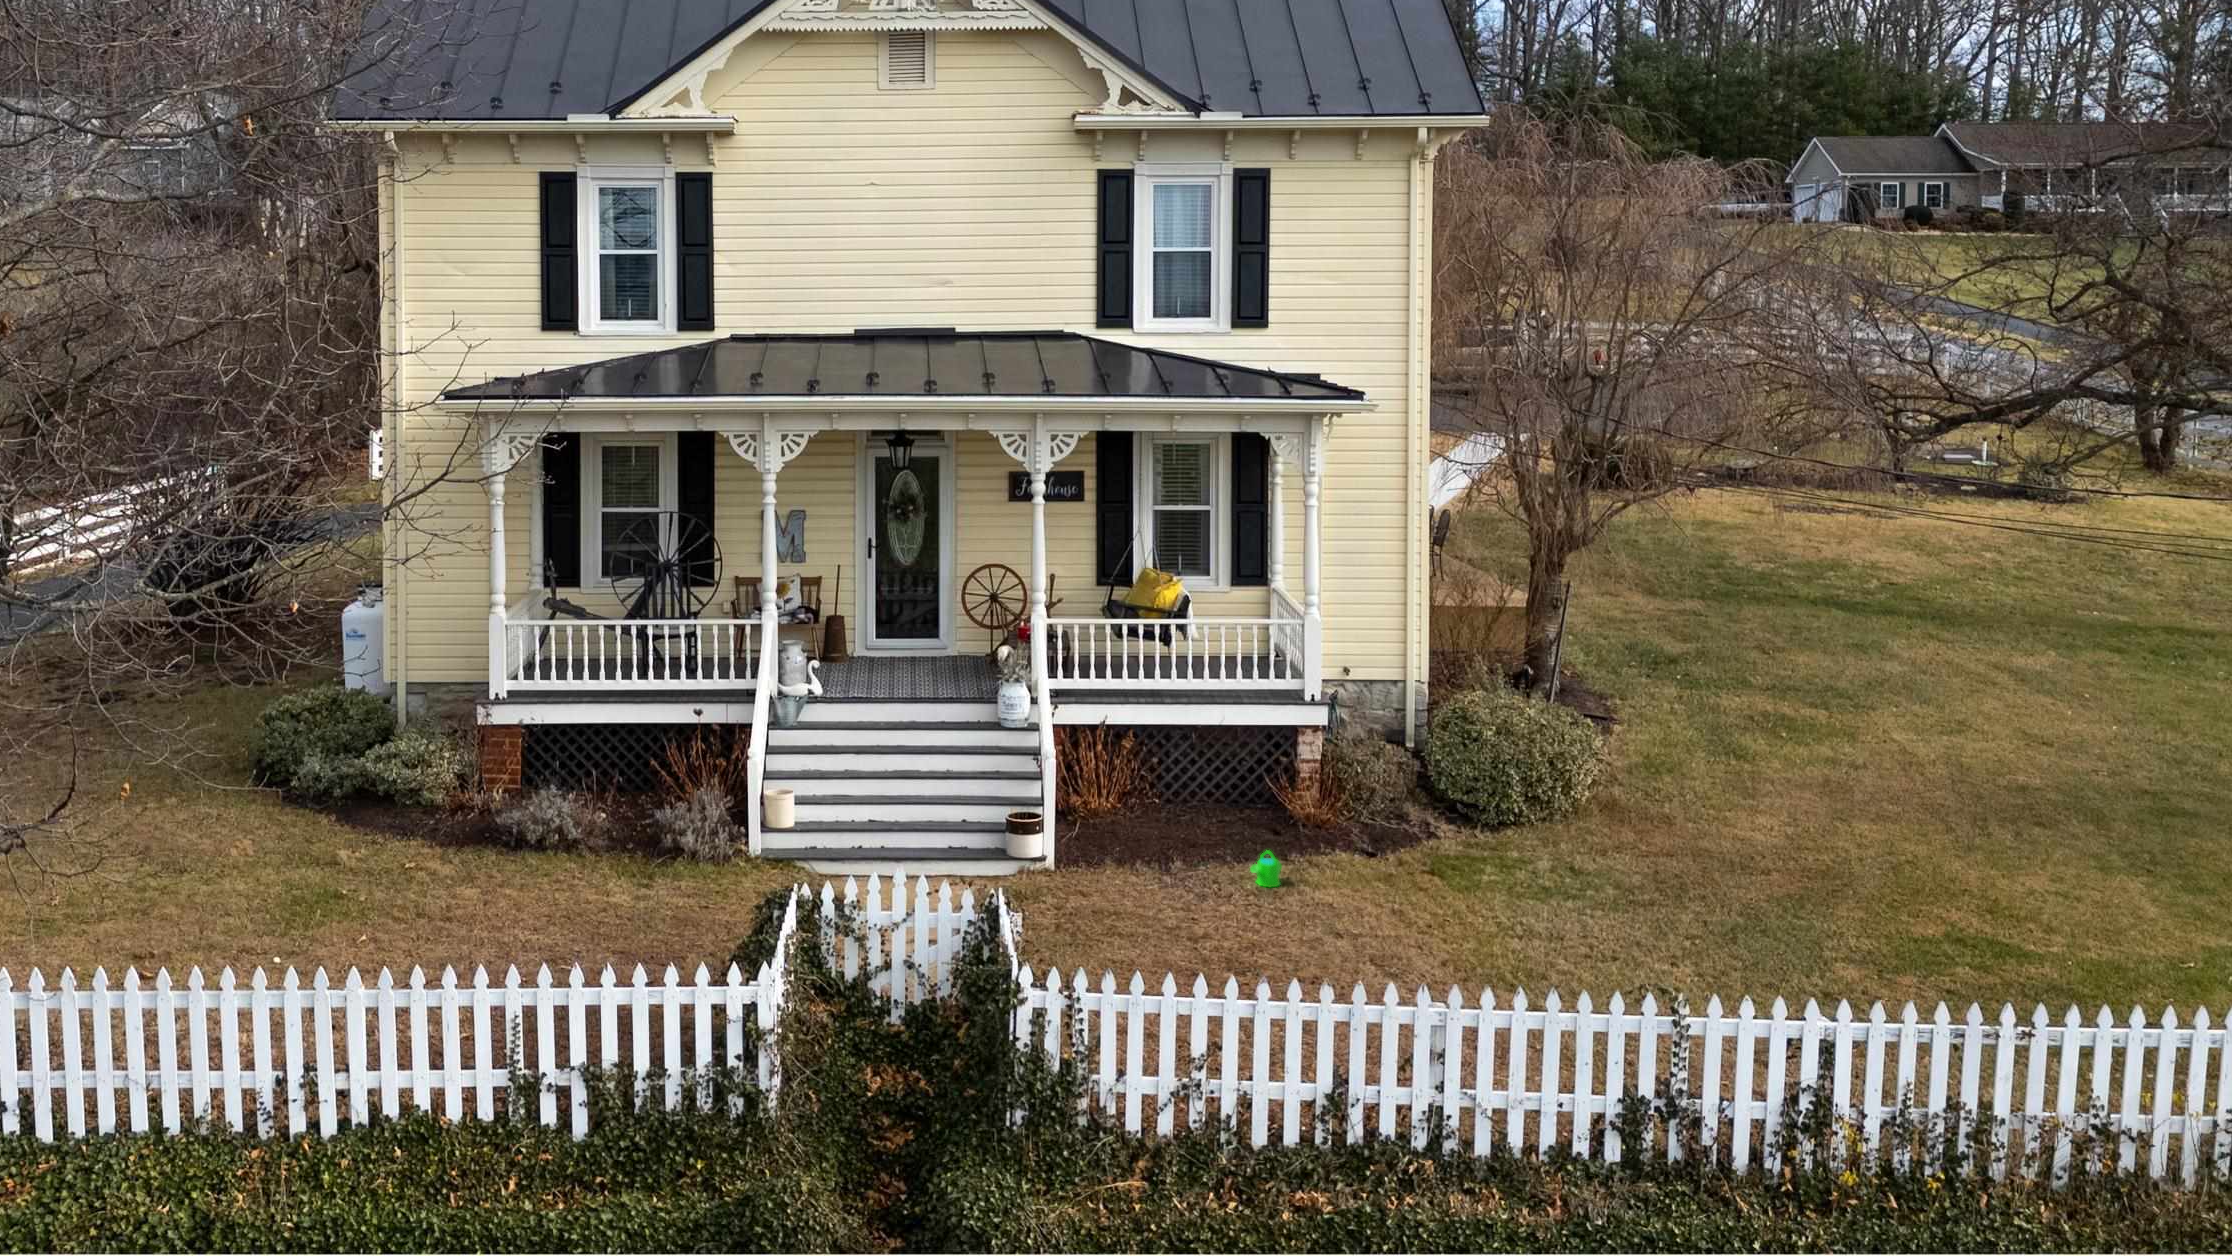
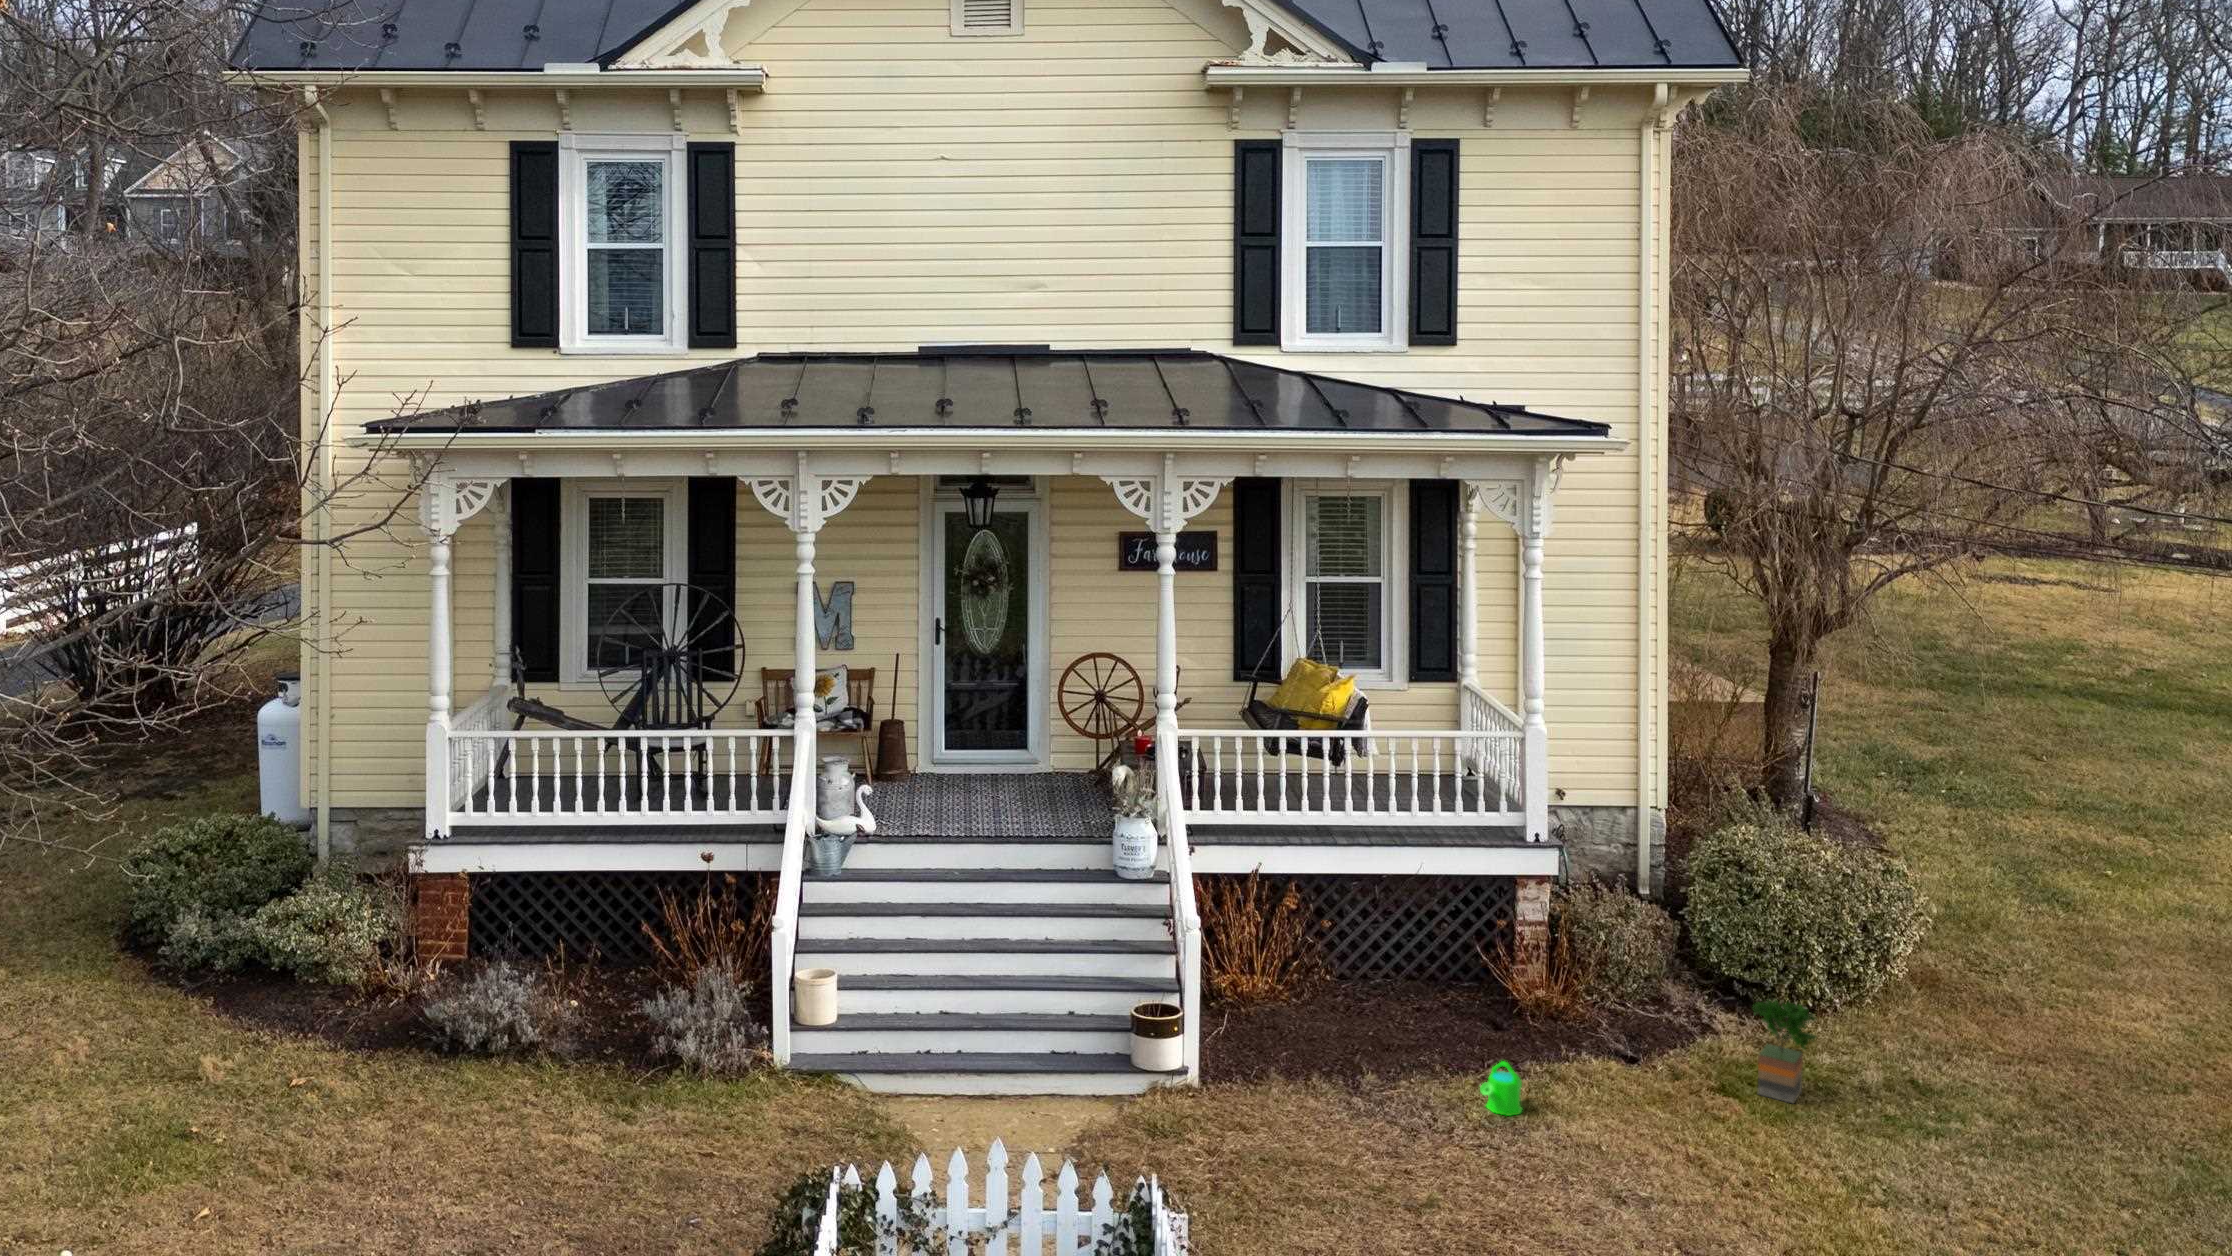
potted tree: none [1448,807,1493,880] -> present [1753,1000,1816,1103]

